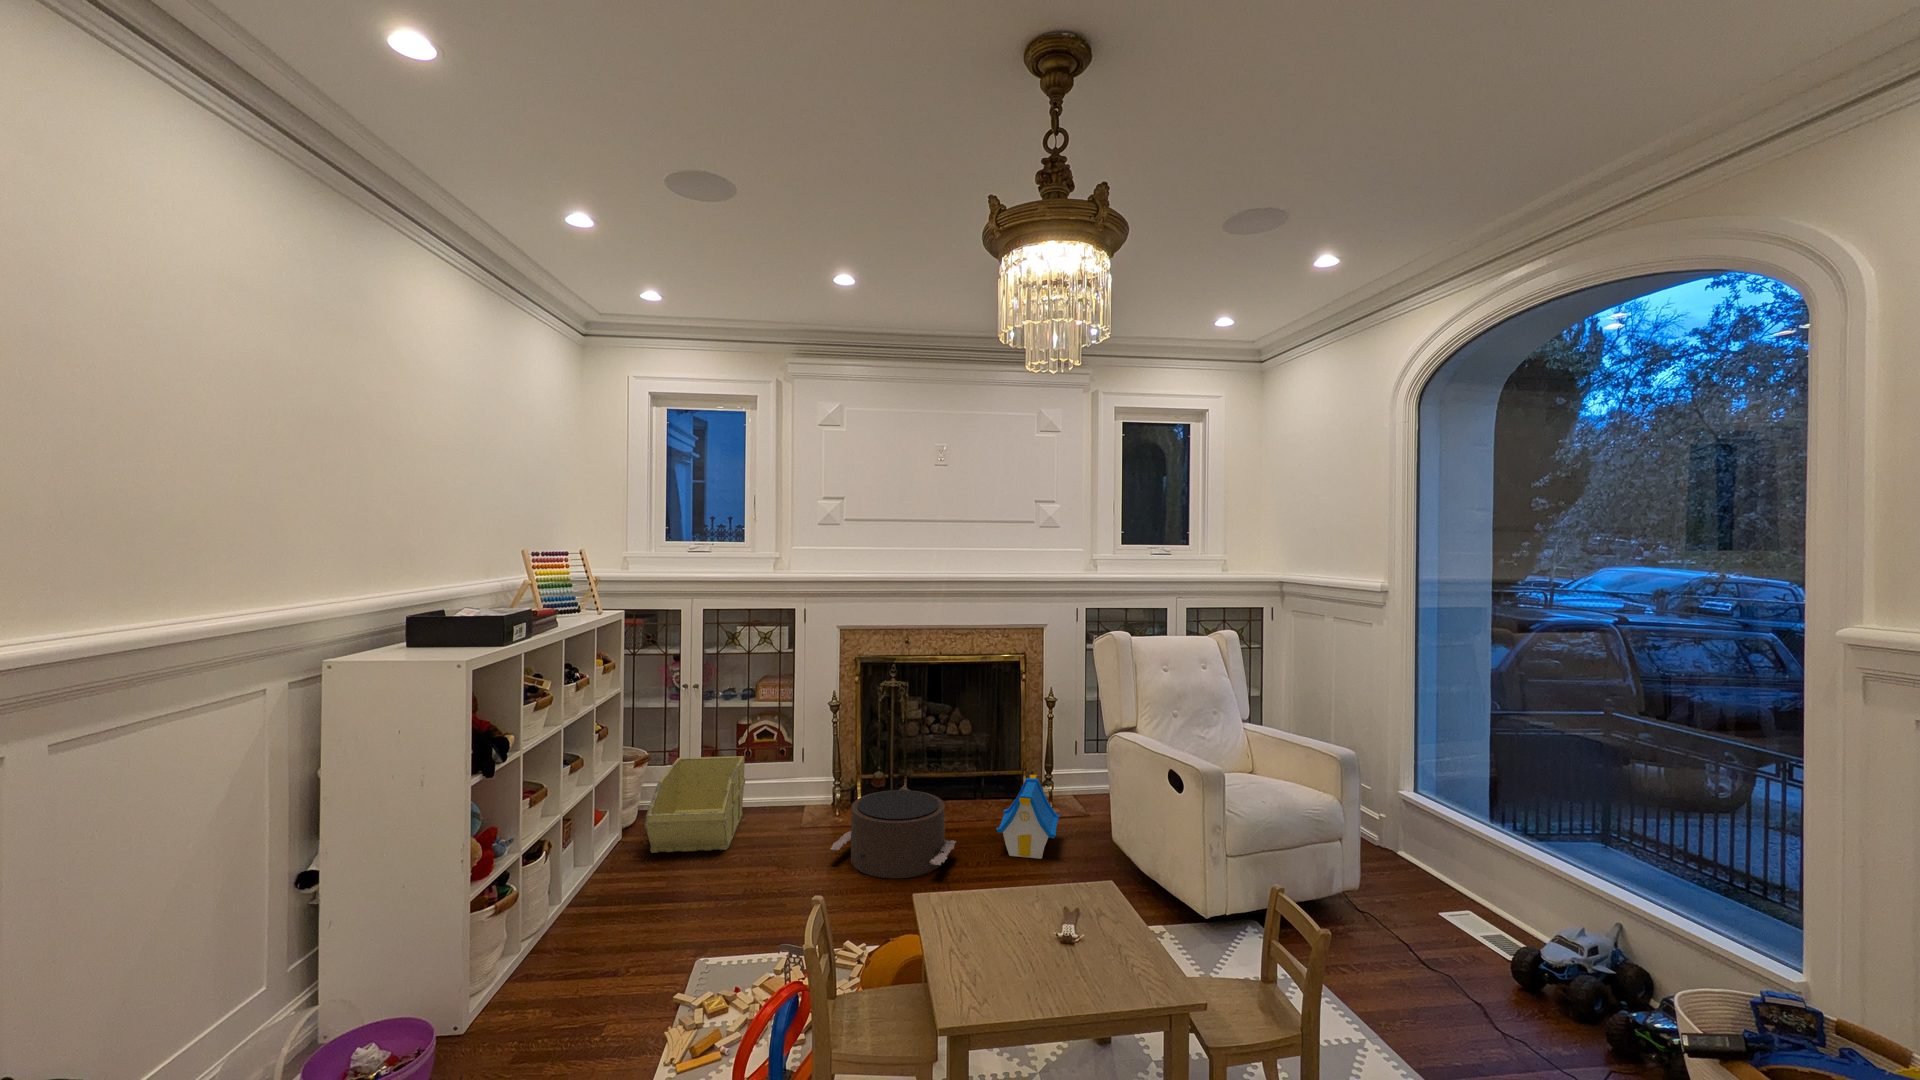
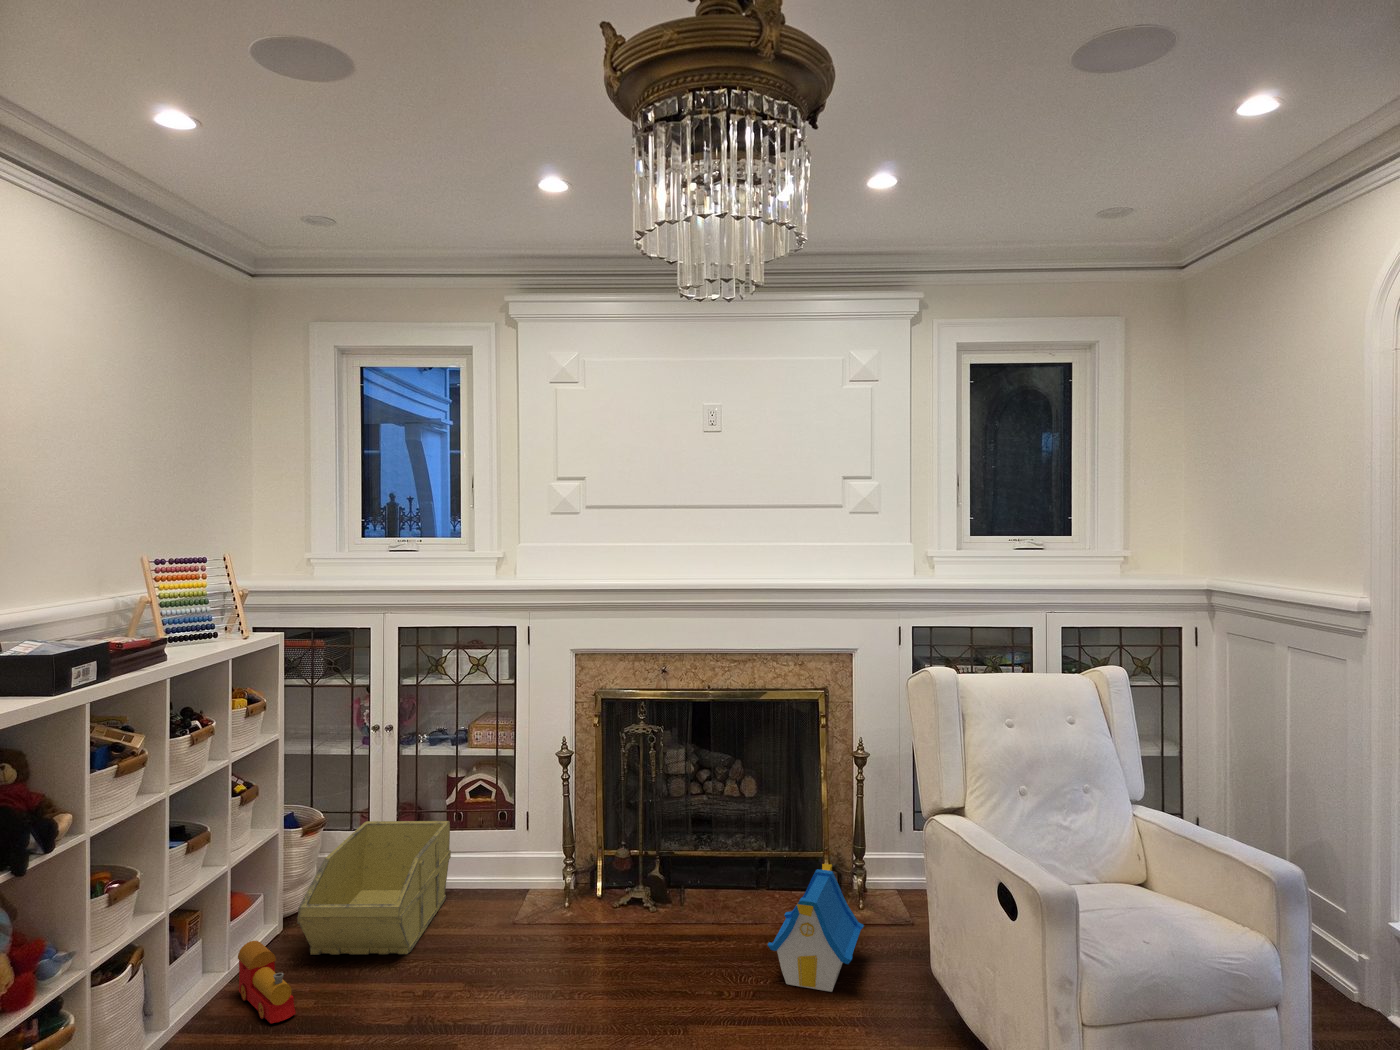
pouf: present [830,790,956,878] -> none [534,881,710,1015]
toy train: none [605,839,657,895] -> present [238,941,296,1023]

